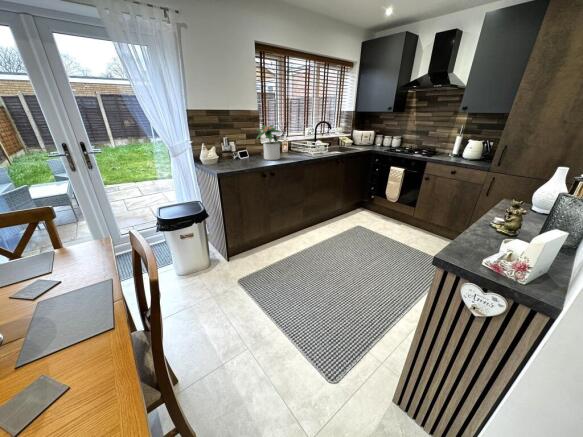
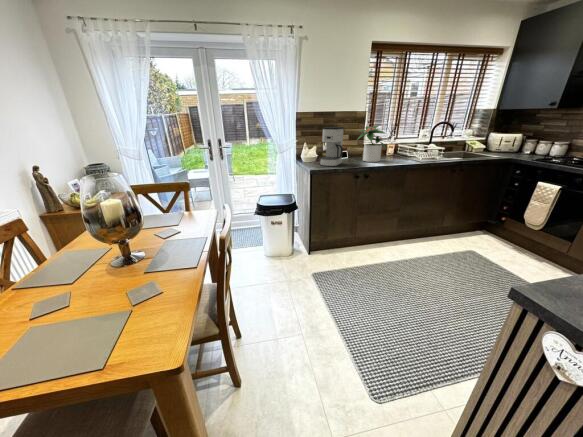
coffee maker: none [222,126,246,167] -> present [321,127,344,166]

